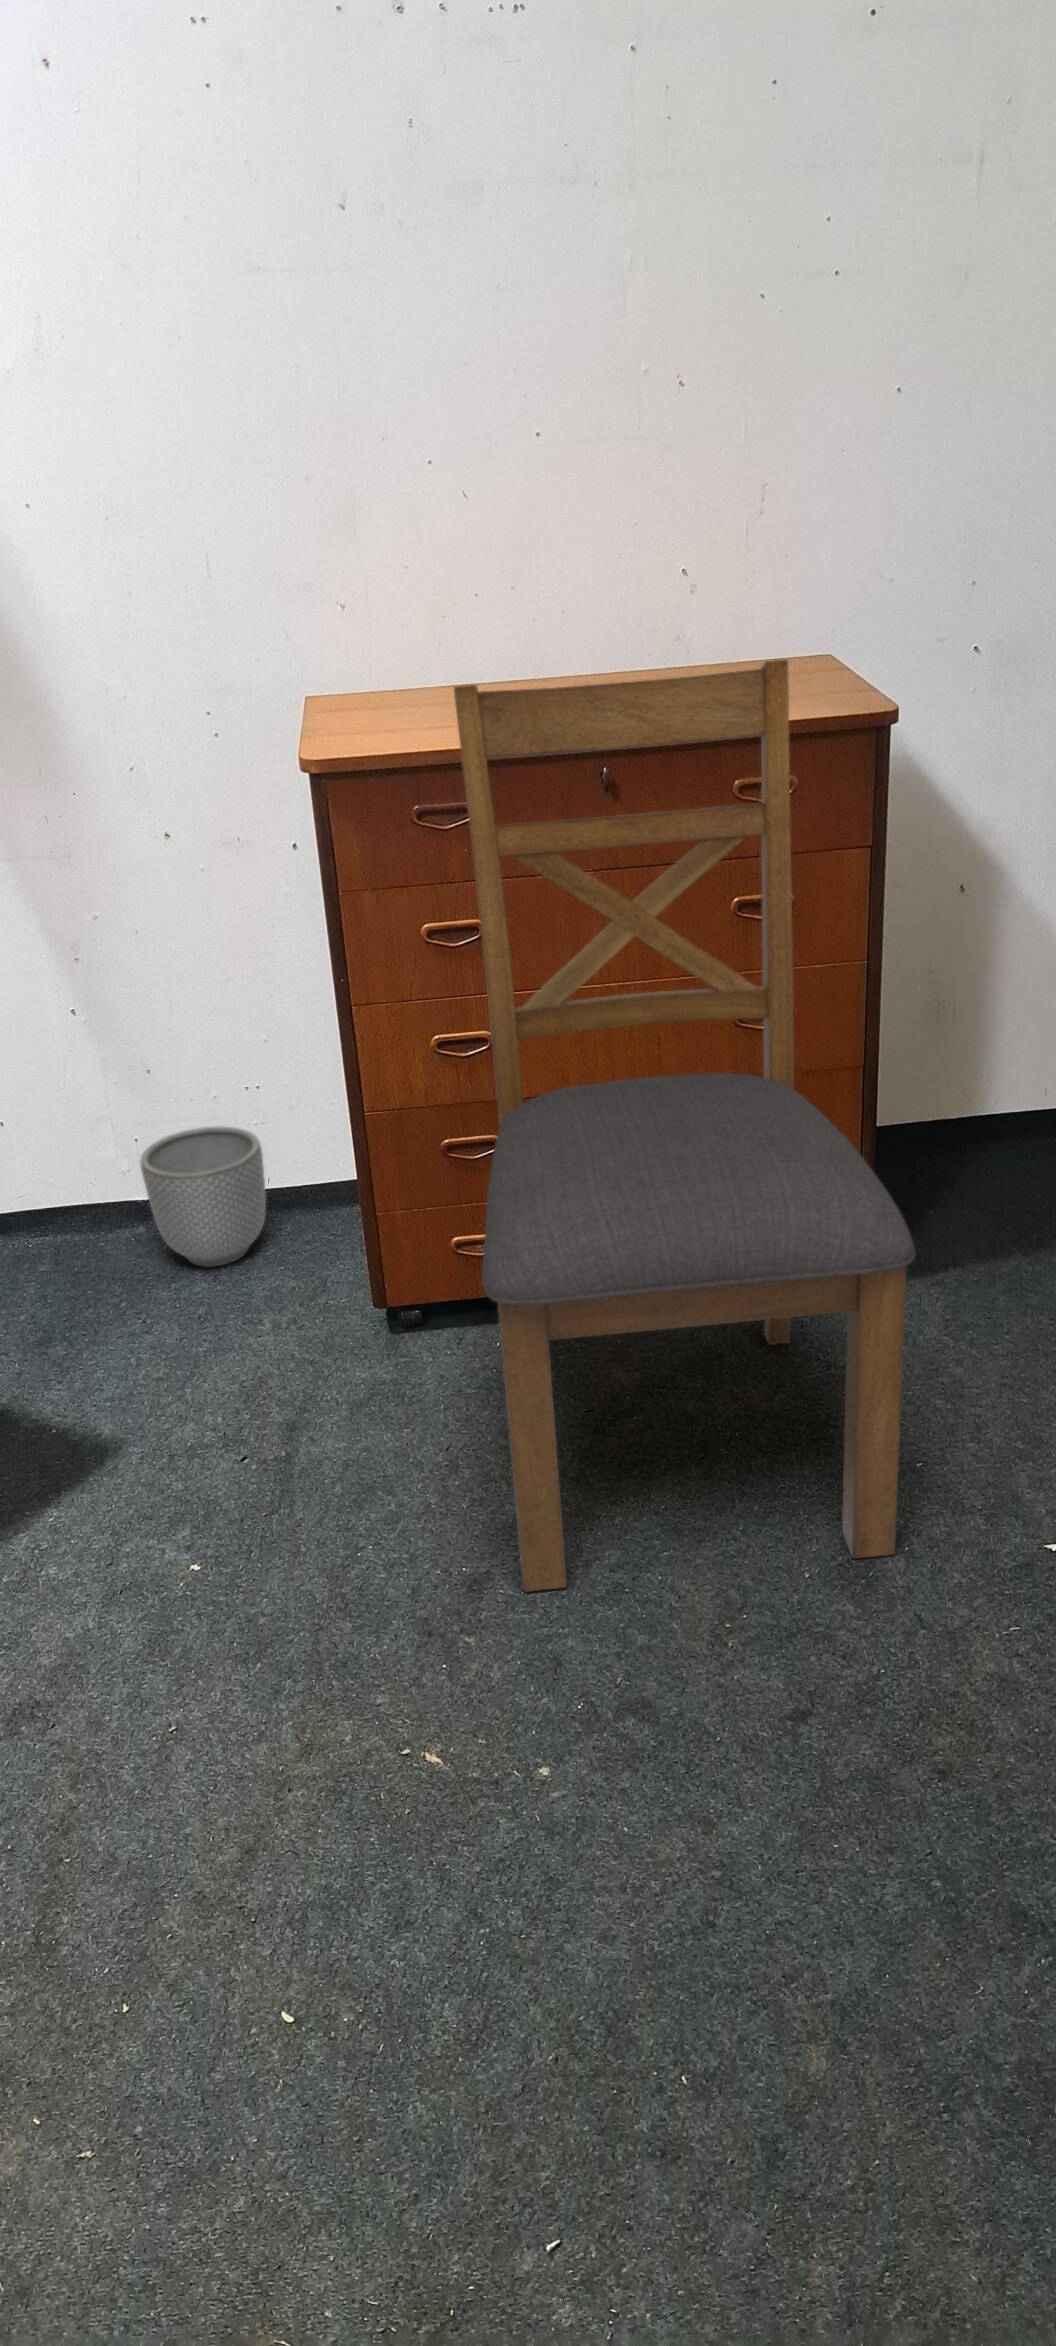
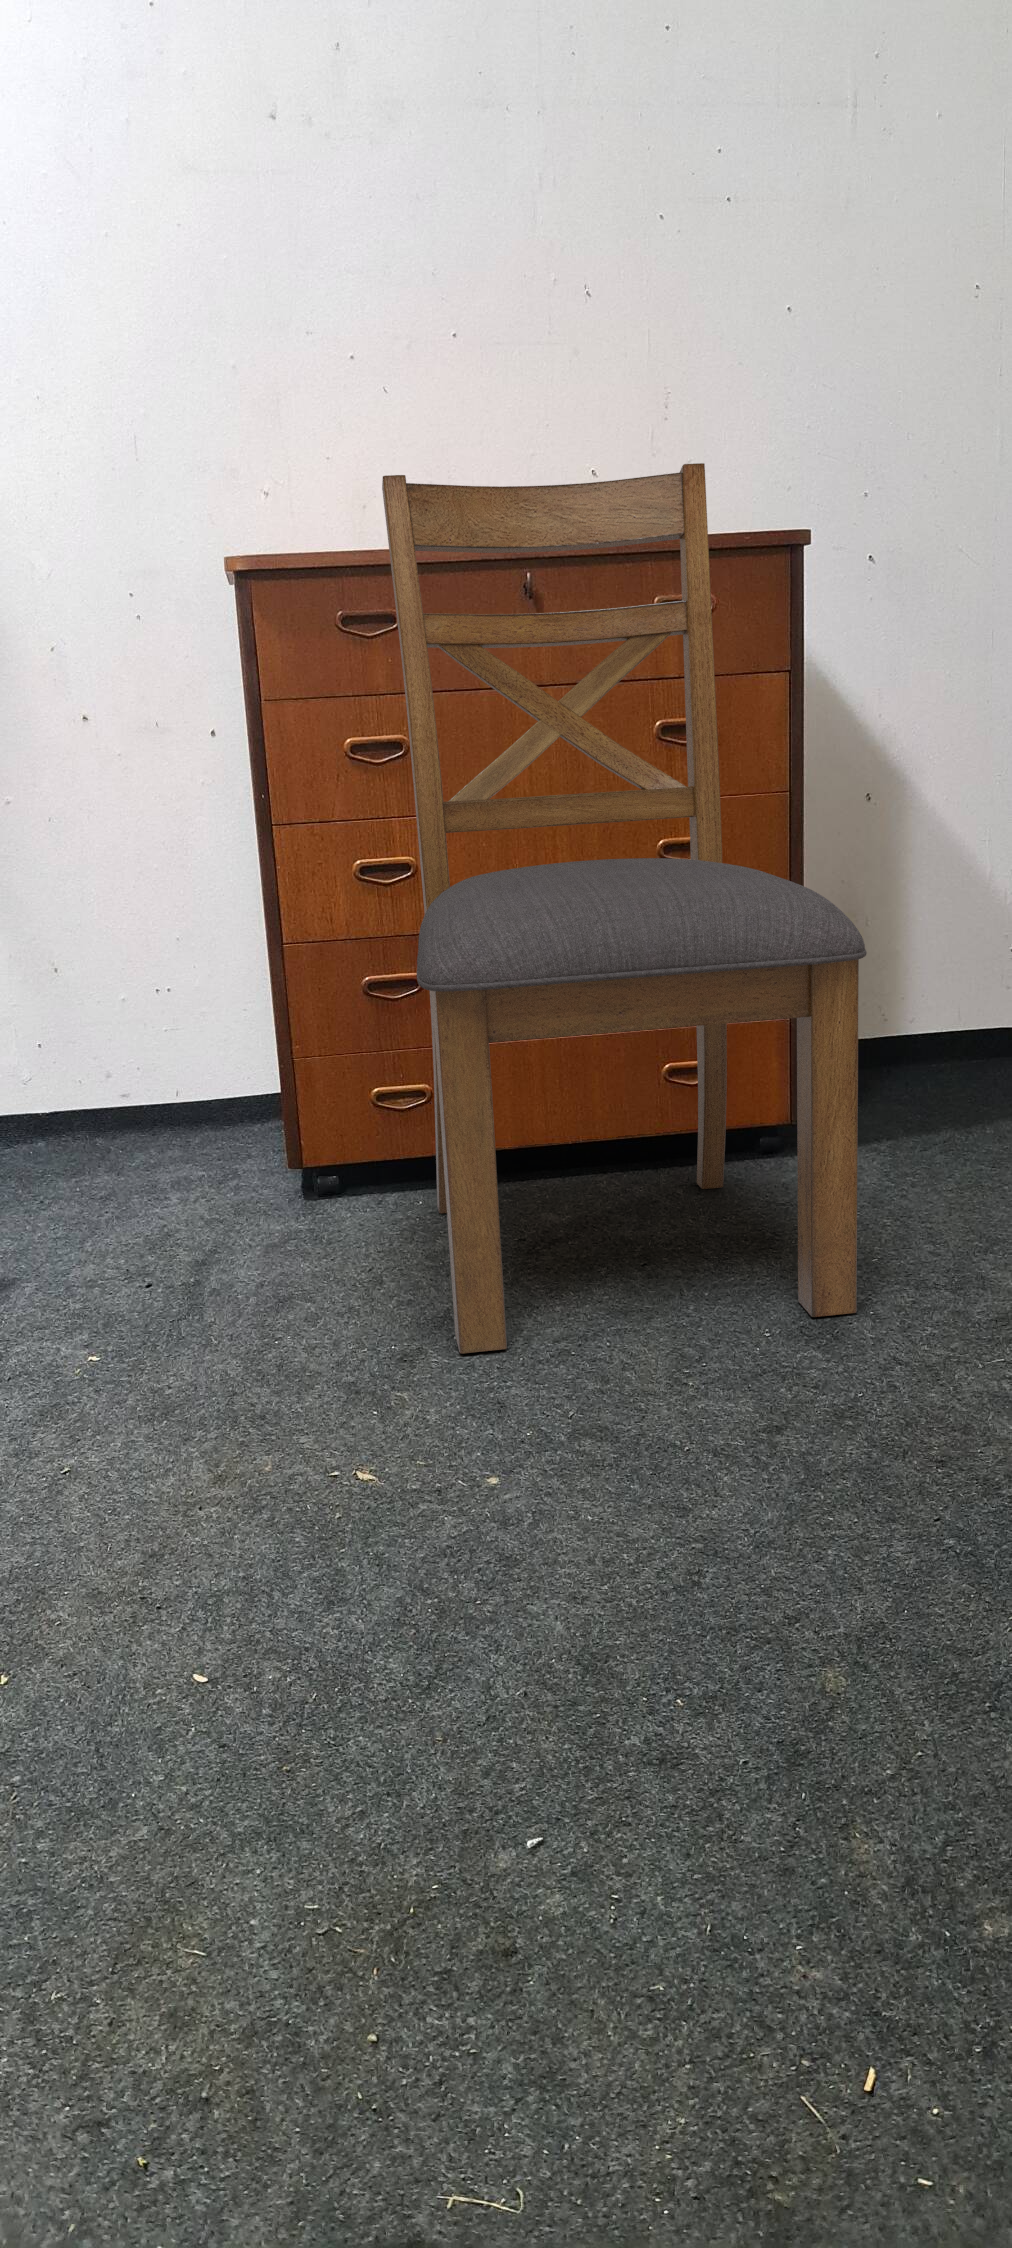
planter: present [140,1127,266,1267] -> none [46,1028,176,1163]

